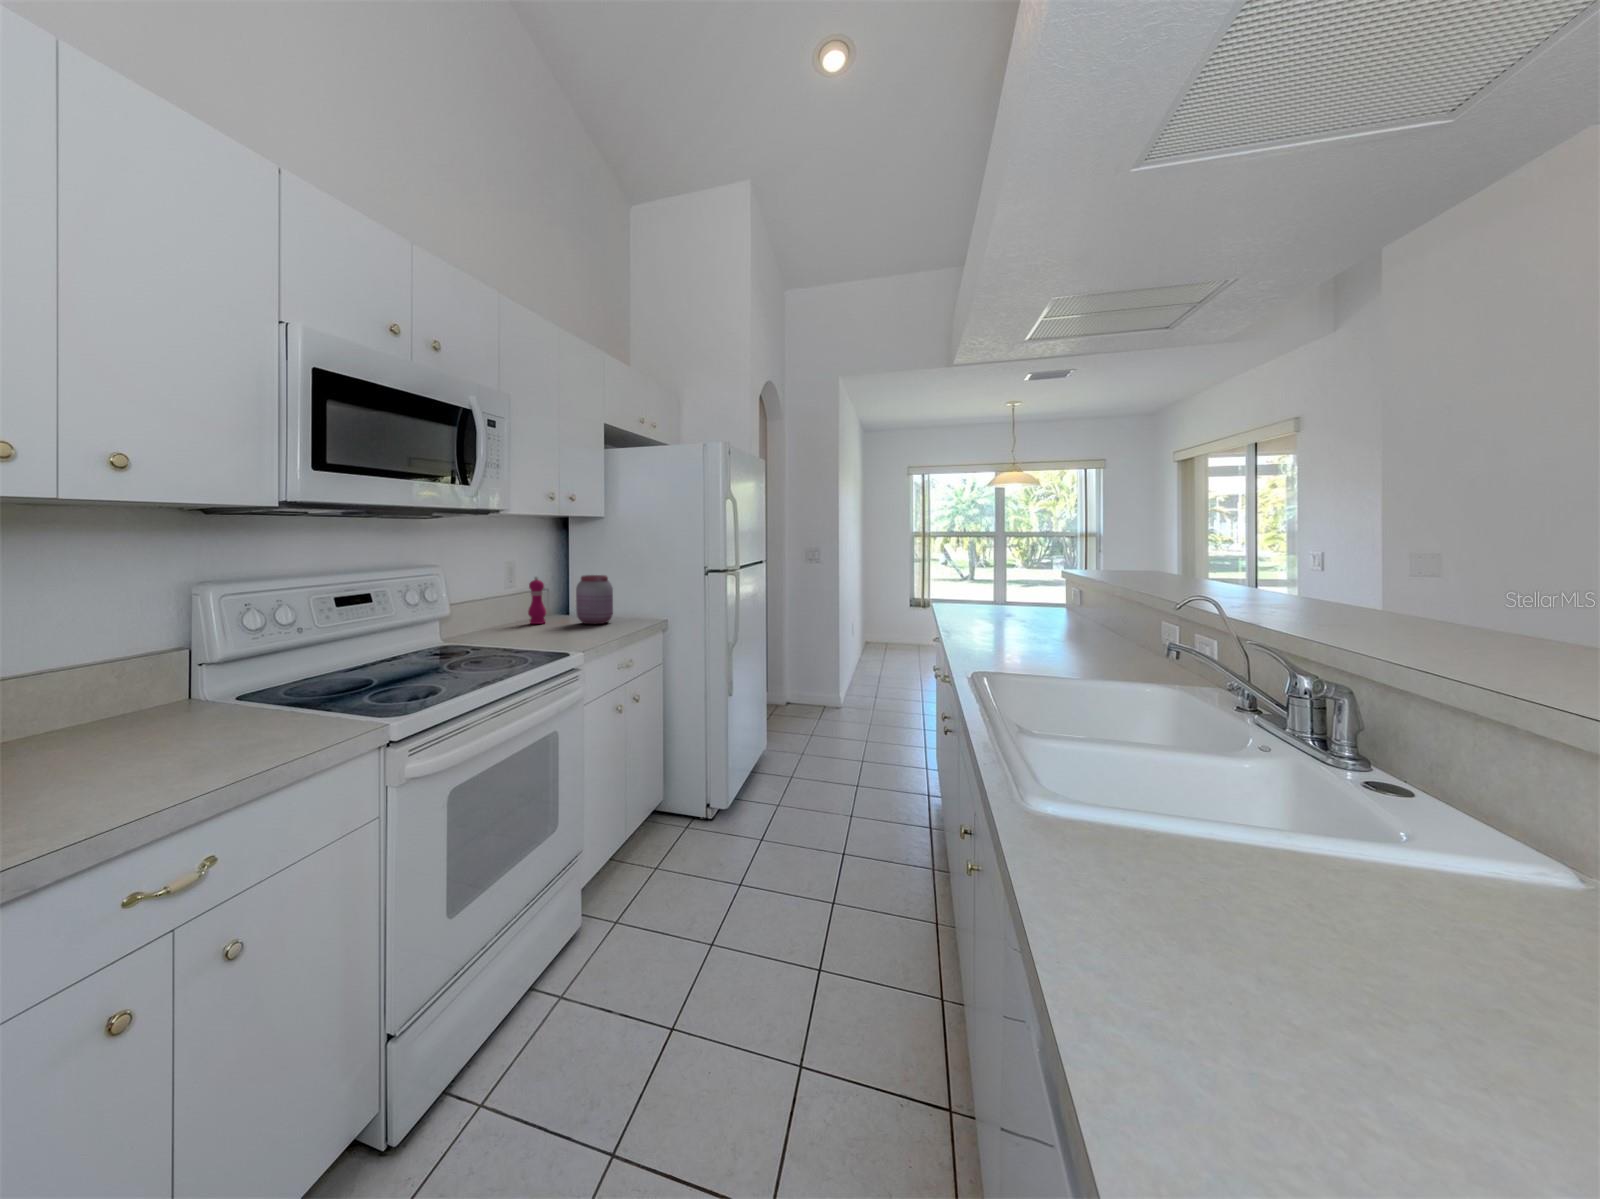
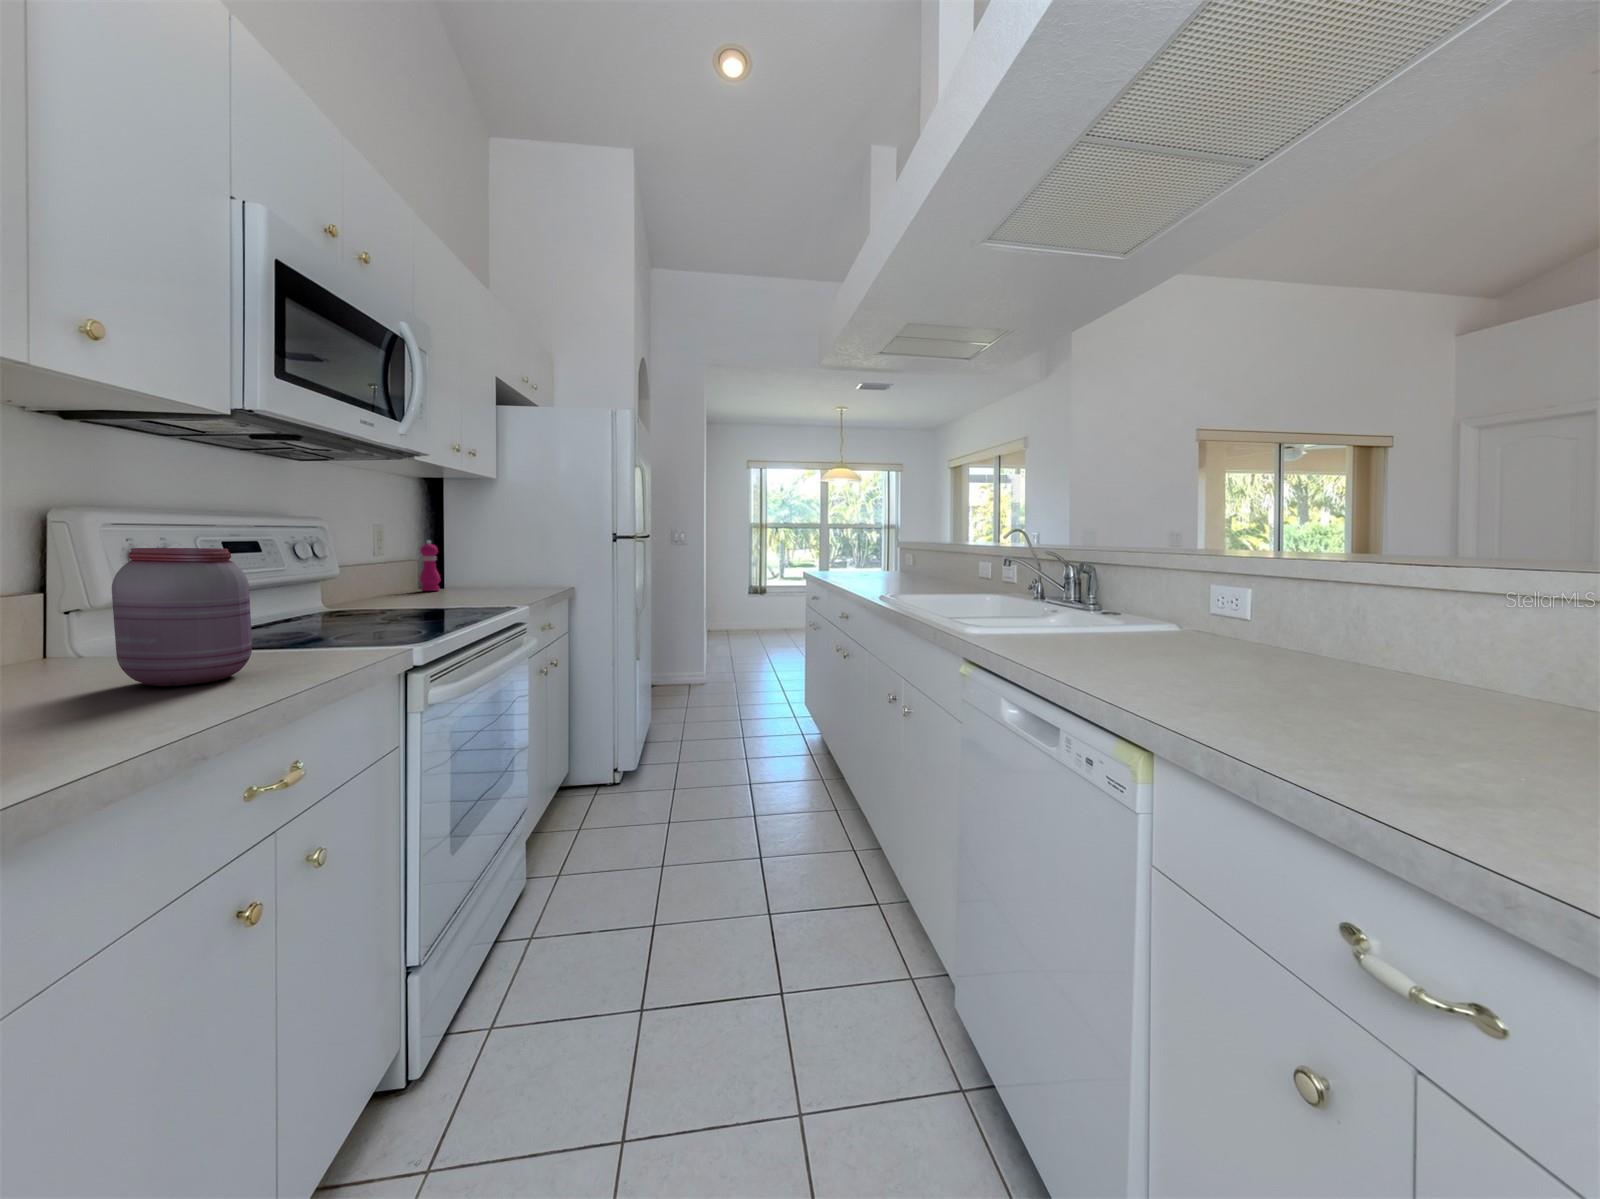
jar: present [576,575,613,624] -> present [112,548,252,686]

